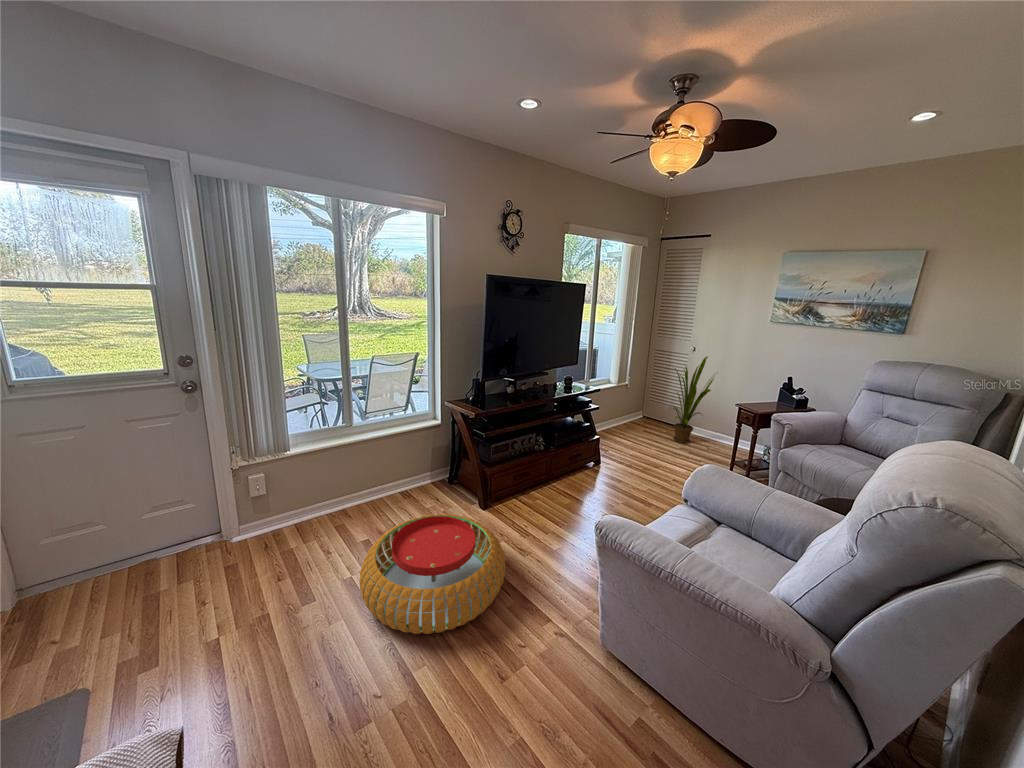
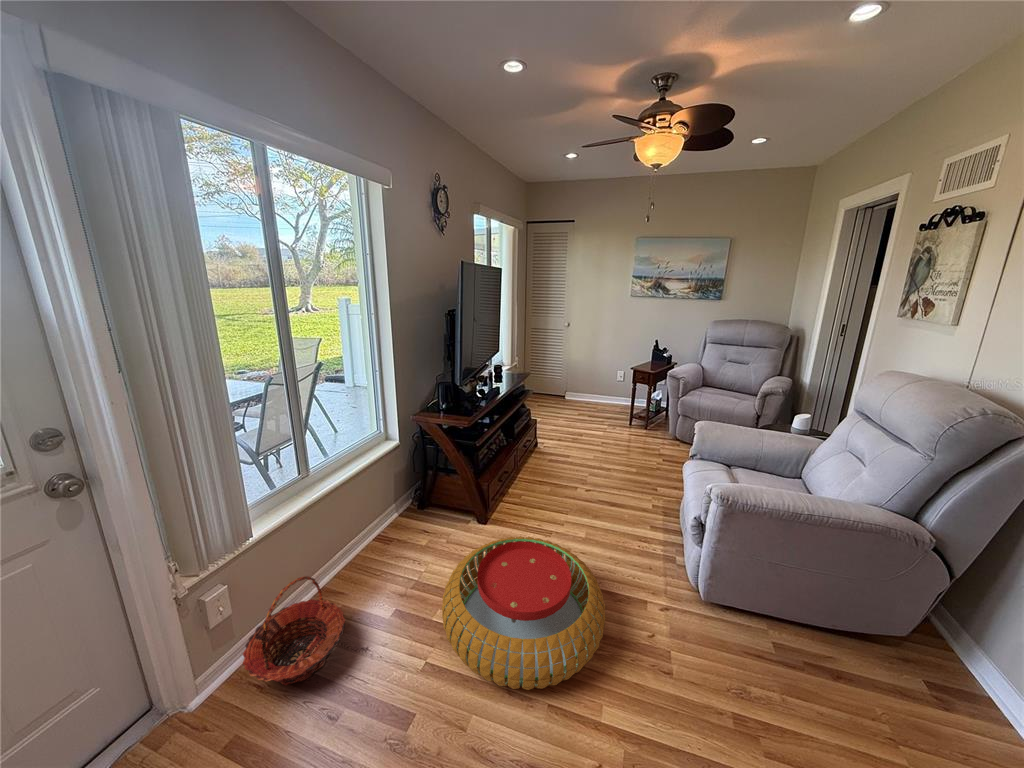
house plant: present [670,356,717,443] -> none [556,328,600,408]
basket: none [260,484,330,552] -> present [243,576,345,685]

